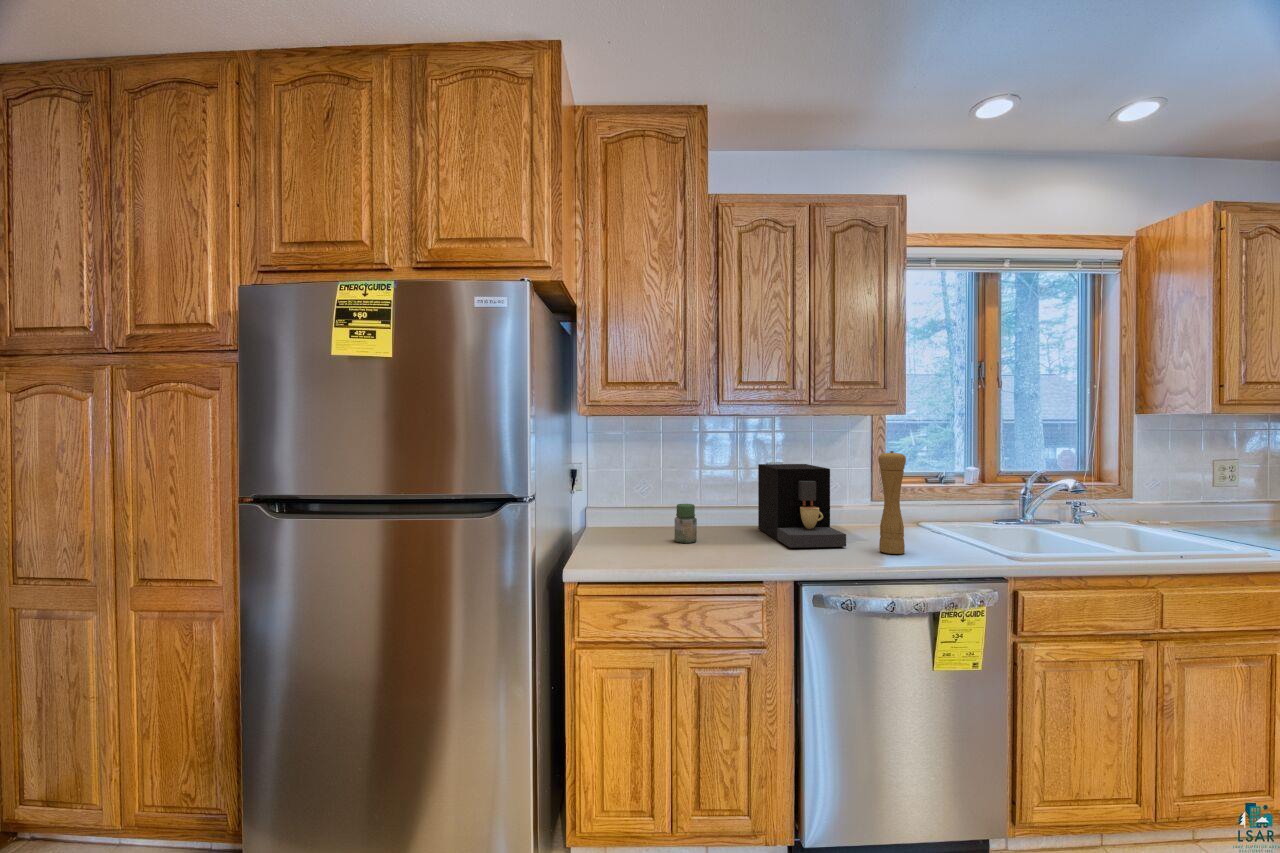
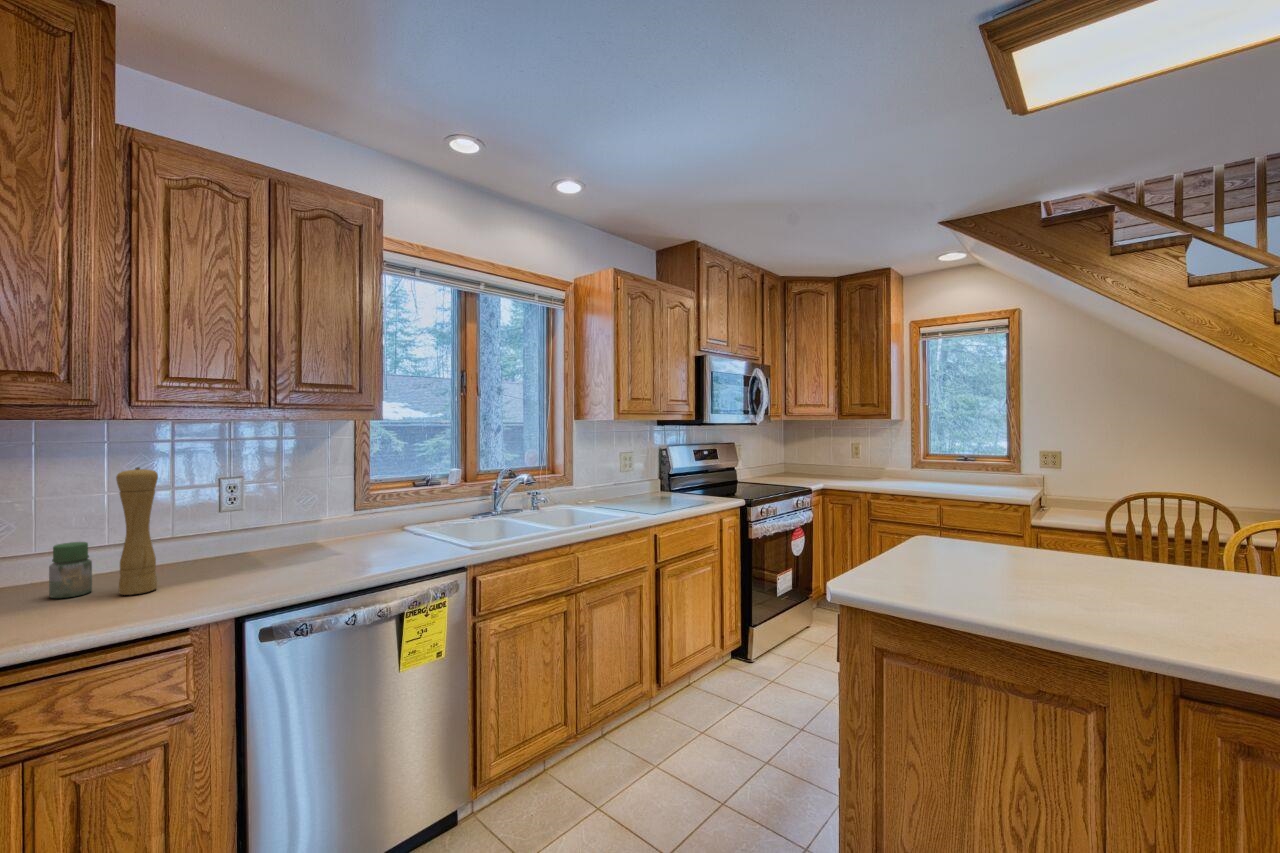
pepper mill: present [878,451,906,554] -> present [116,467,158,595]
coffee maker: present [758,464,846,548] -> none [205,476,313,577]

